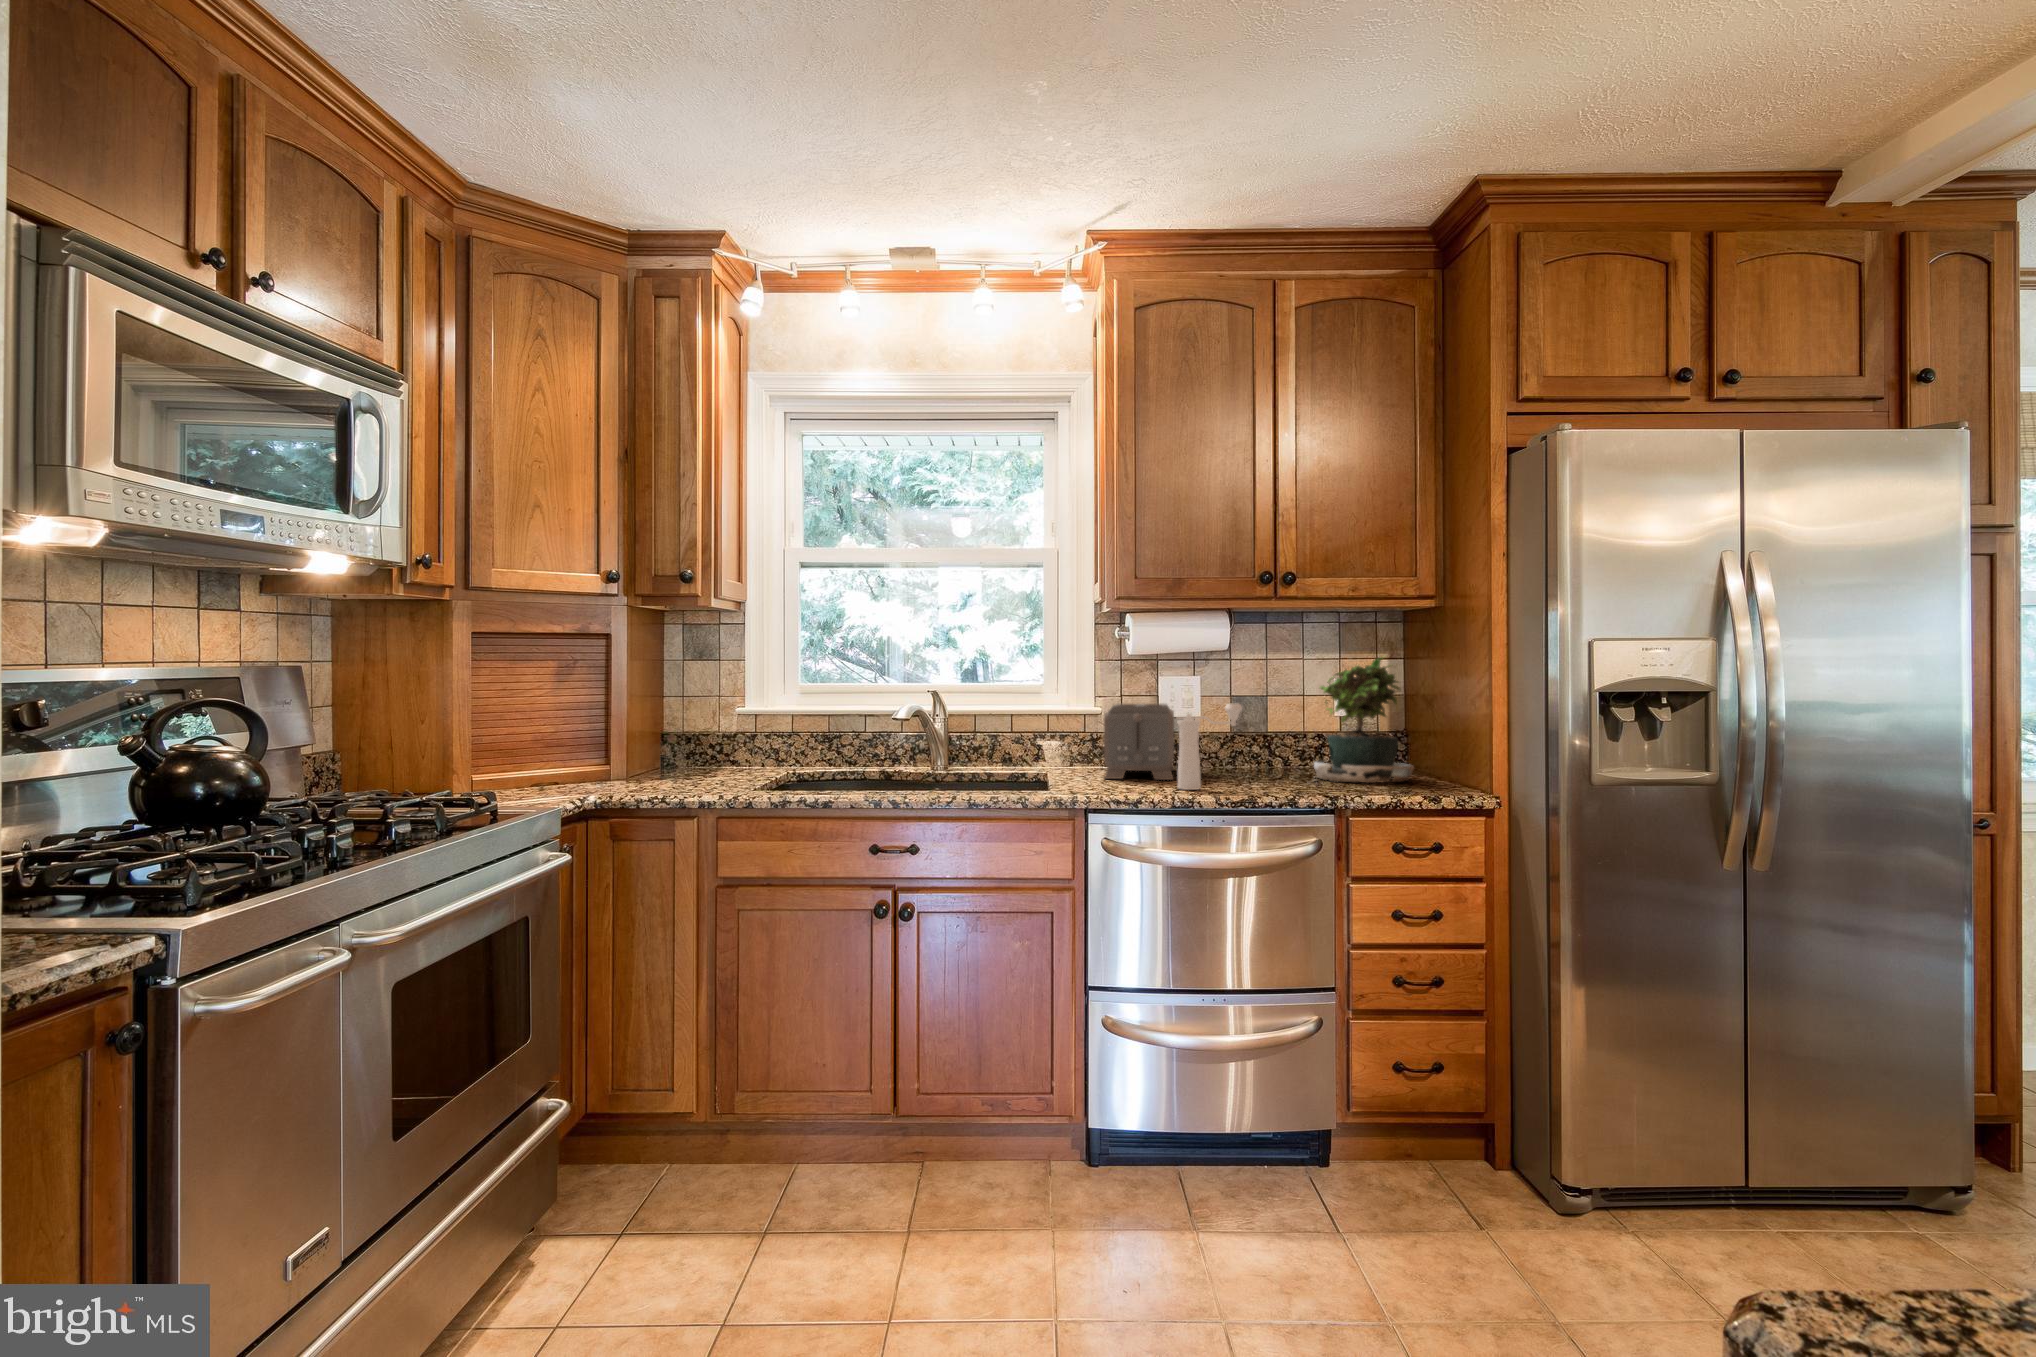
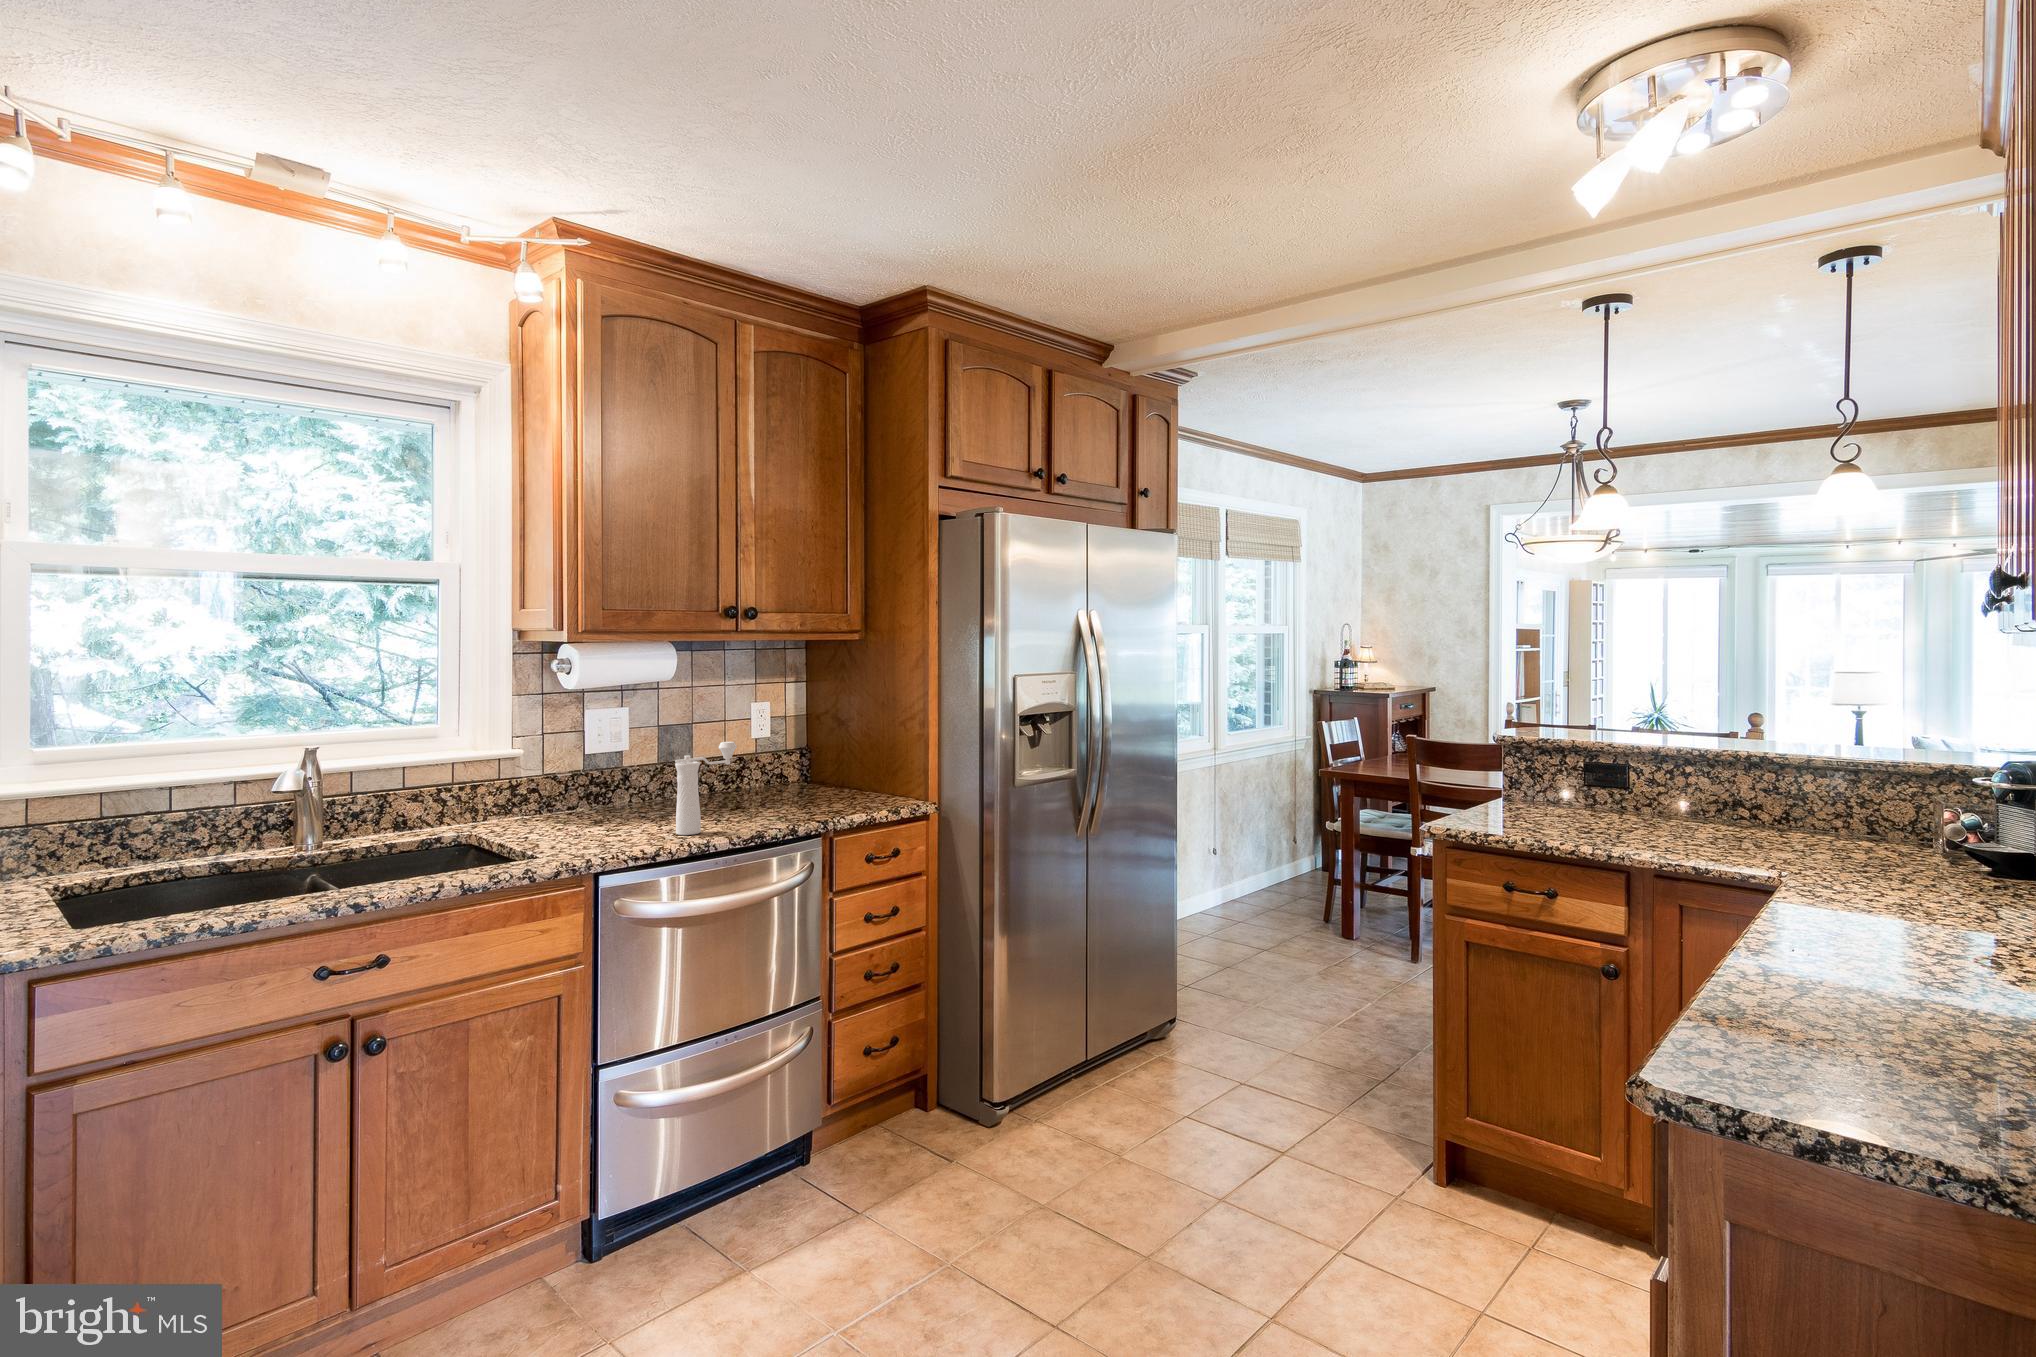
potted plant: present [1314,658,1414,783] -> none [756,685,844,811]
toaster: present [1104,704,1174,780] -> none [535,739,645,832]

